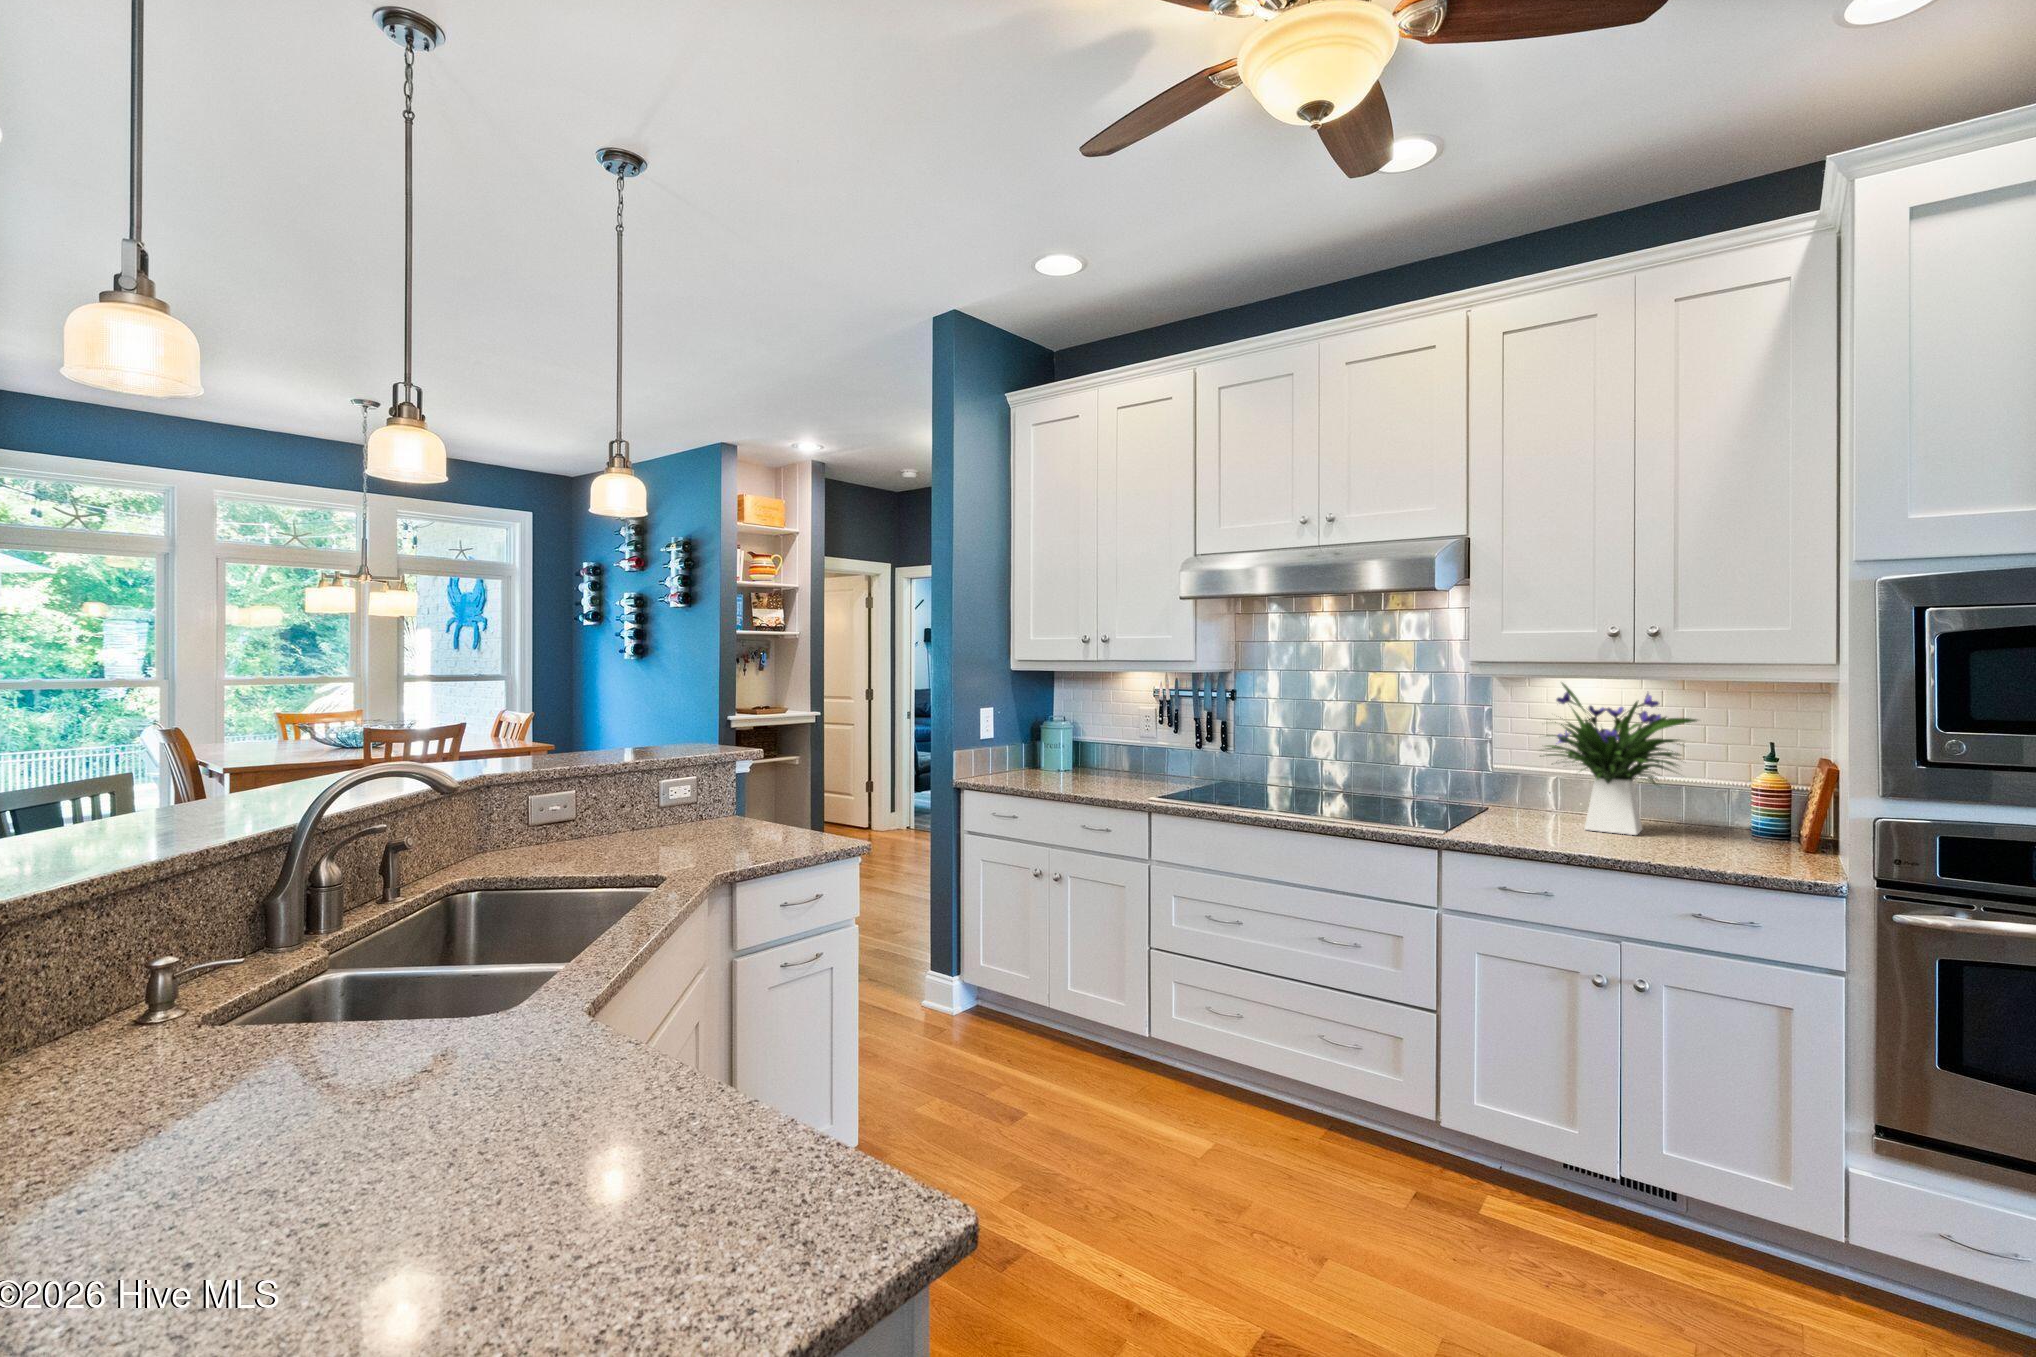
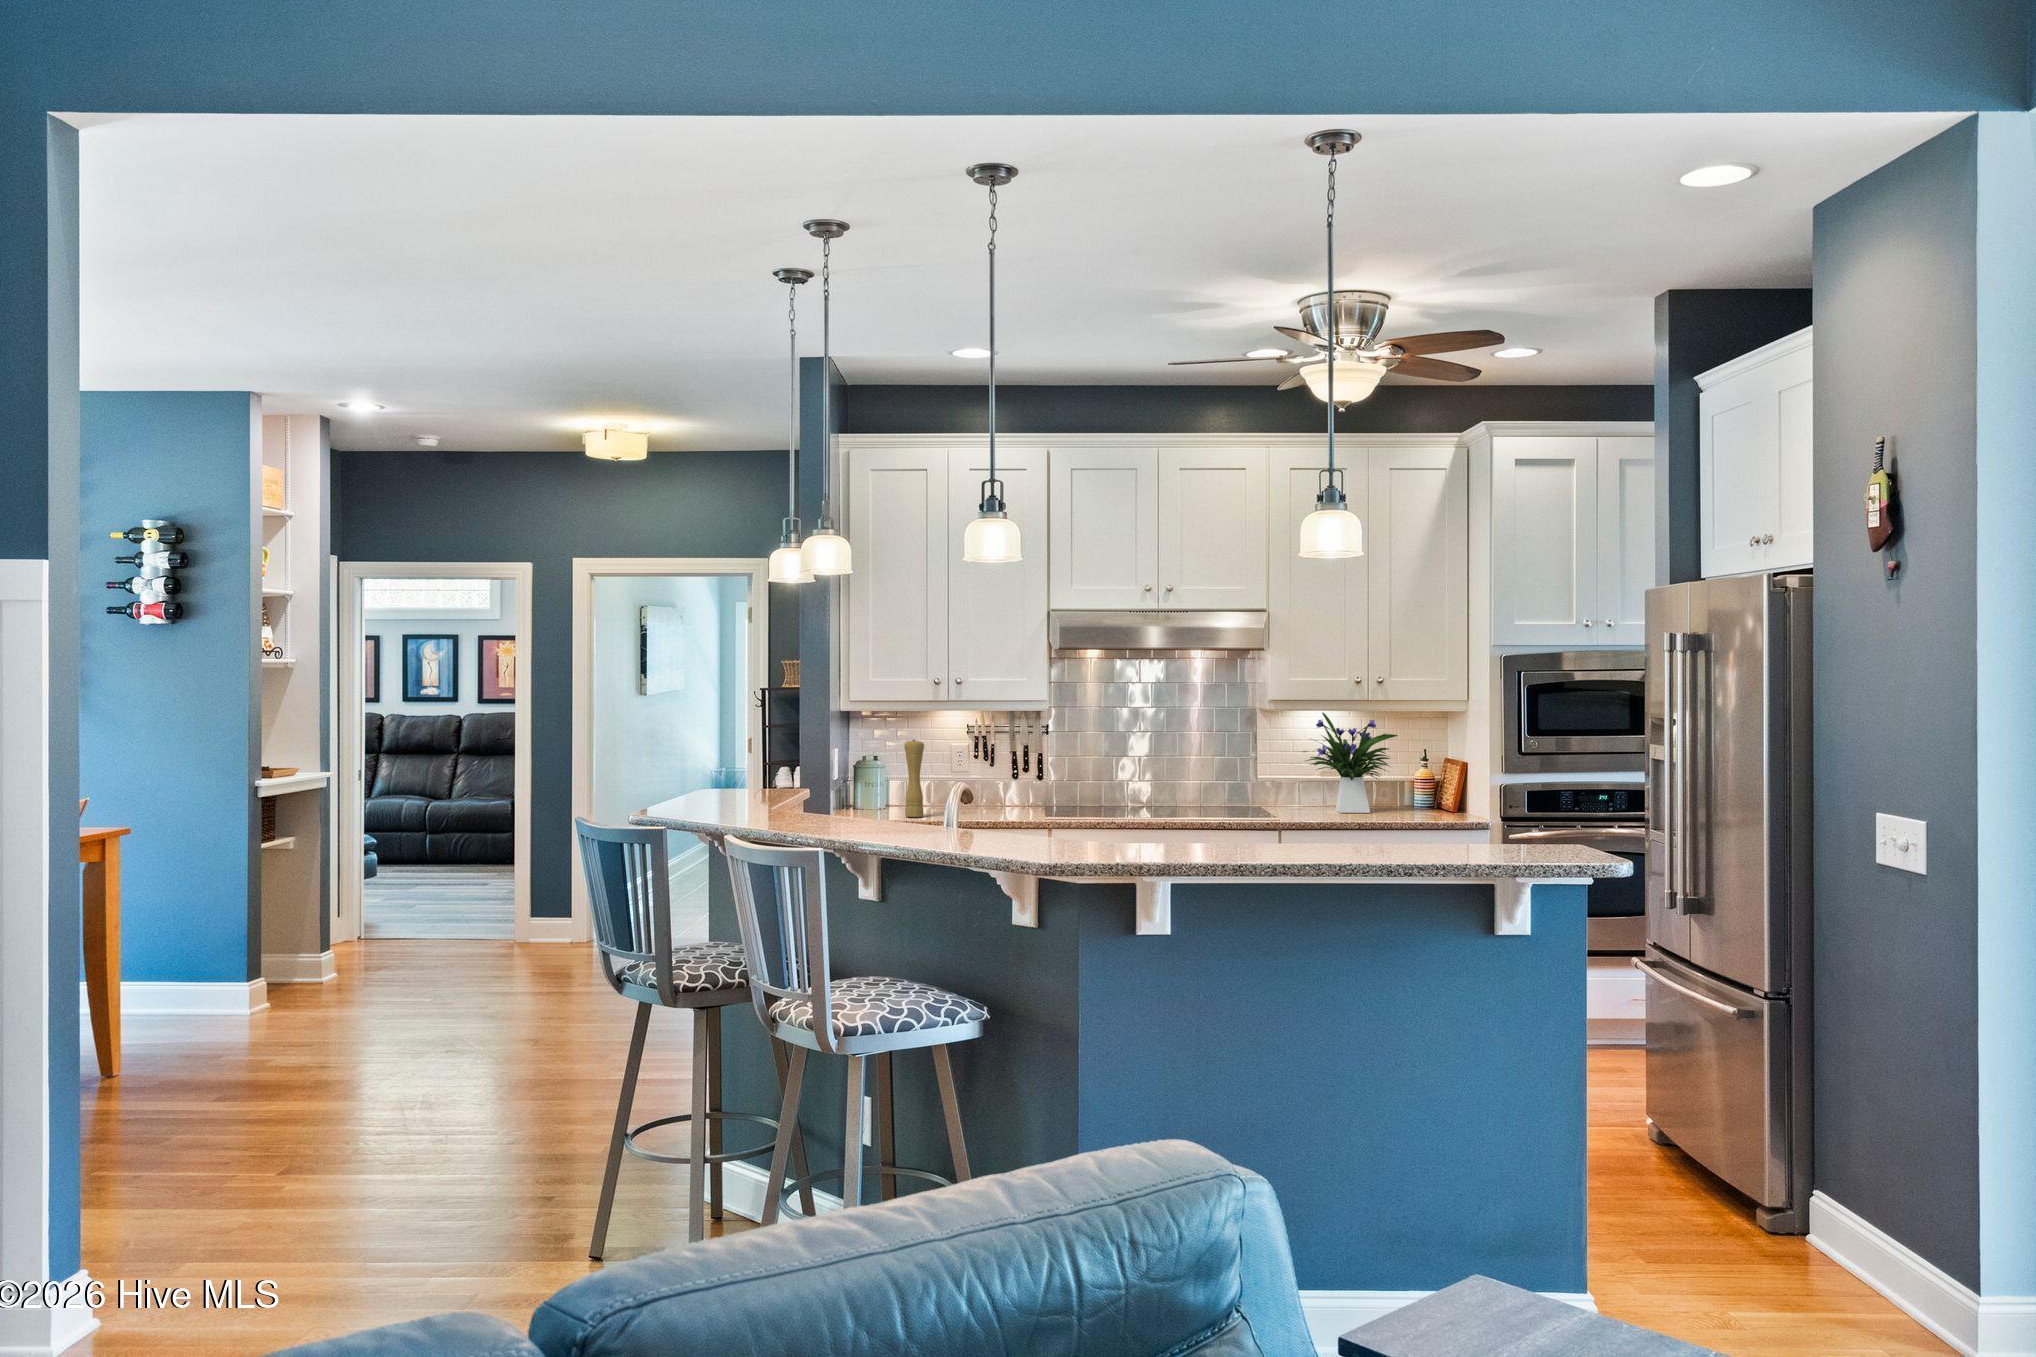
pepper mill: none [1035,702,1056,785] -> present [904,740,924,817]

